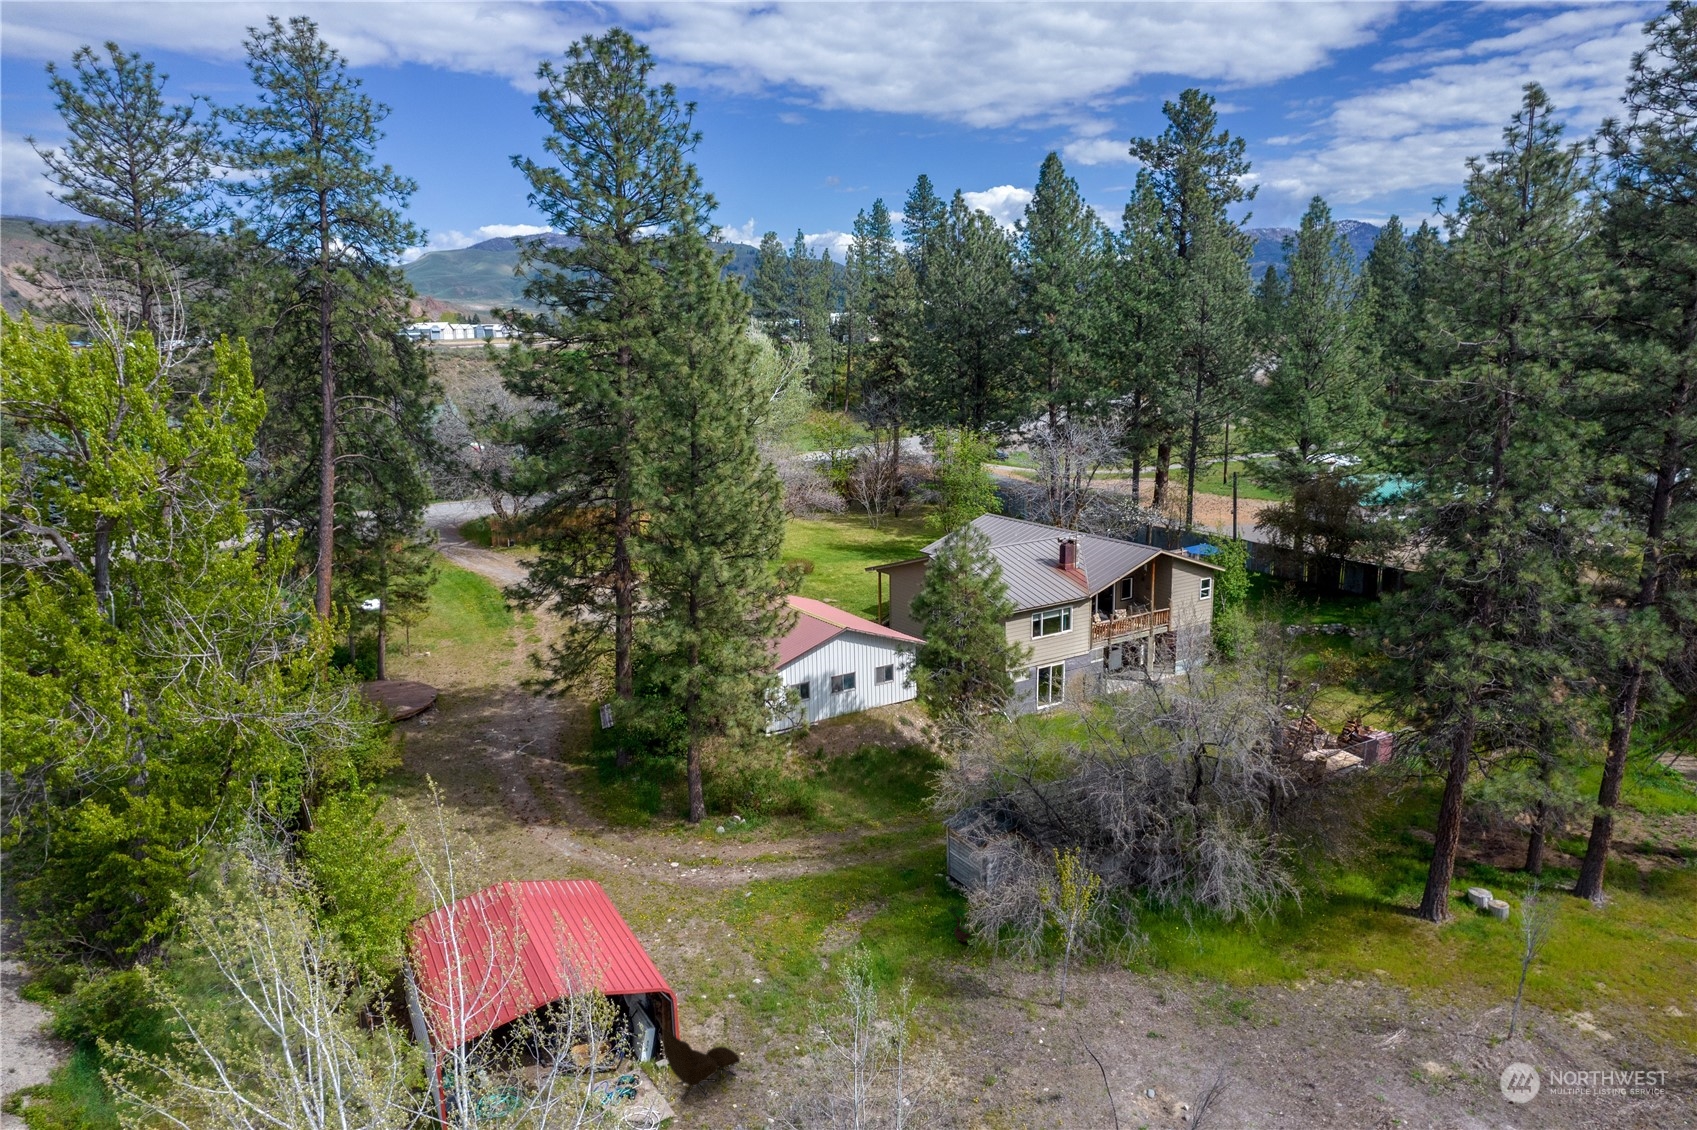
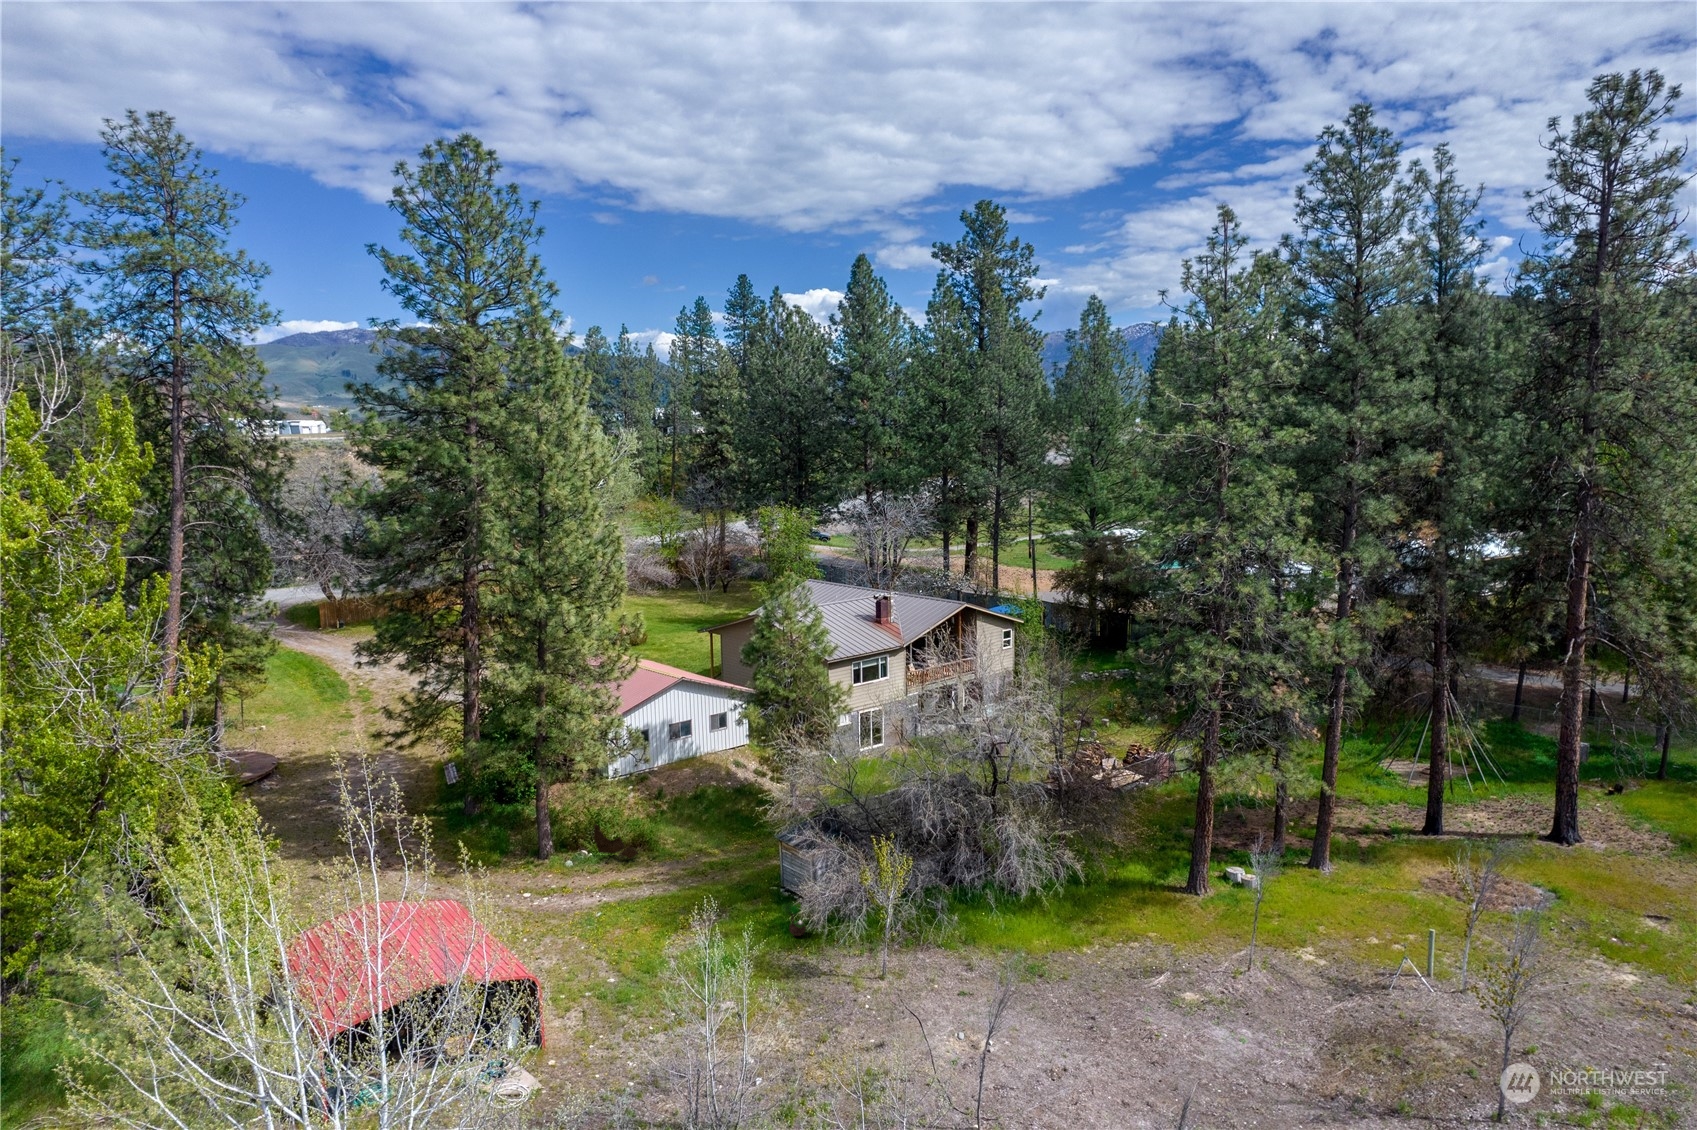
lounge chair: present [662,1029,740,1100] -> present [594,824,638,863]

